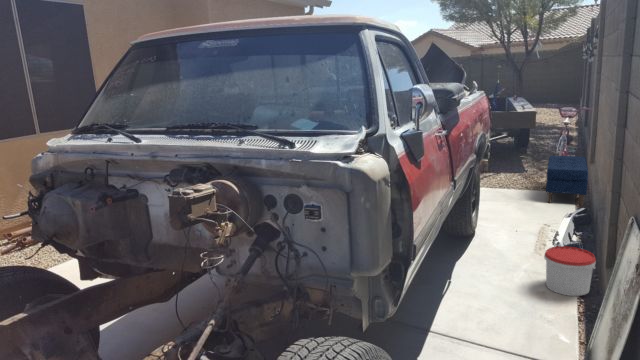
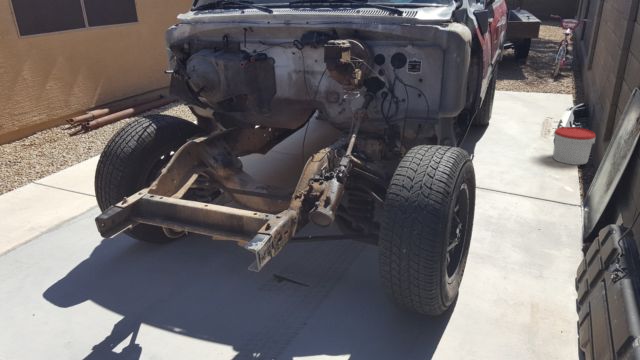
bench: present [546,156,588,206] -> none [548,62,587,105]

